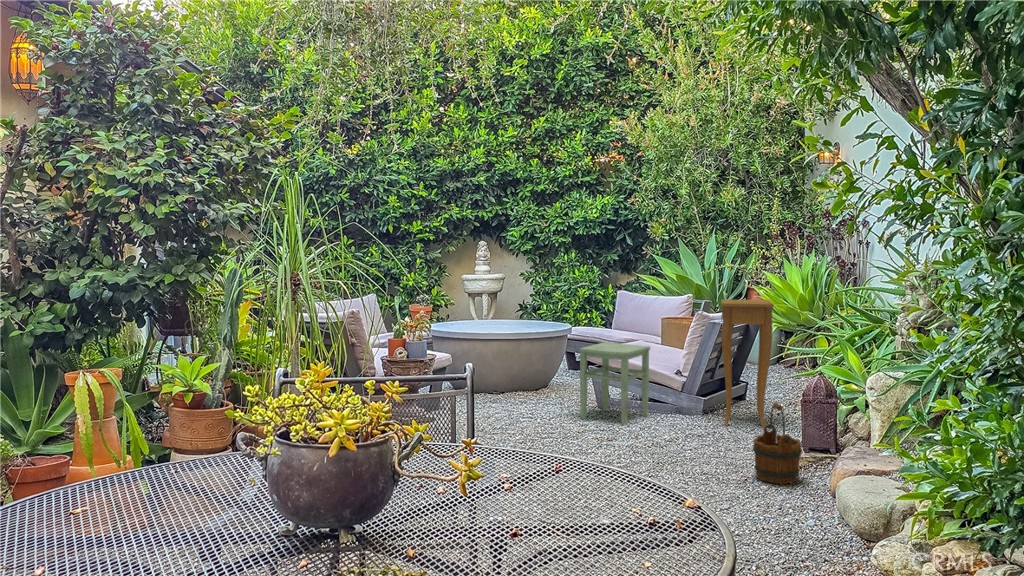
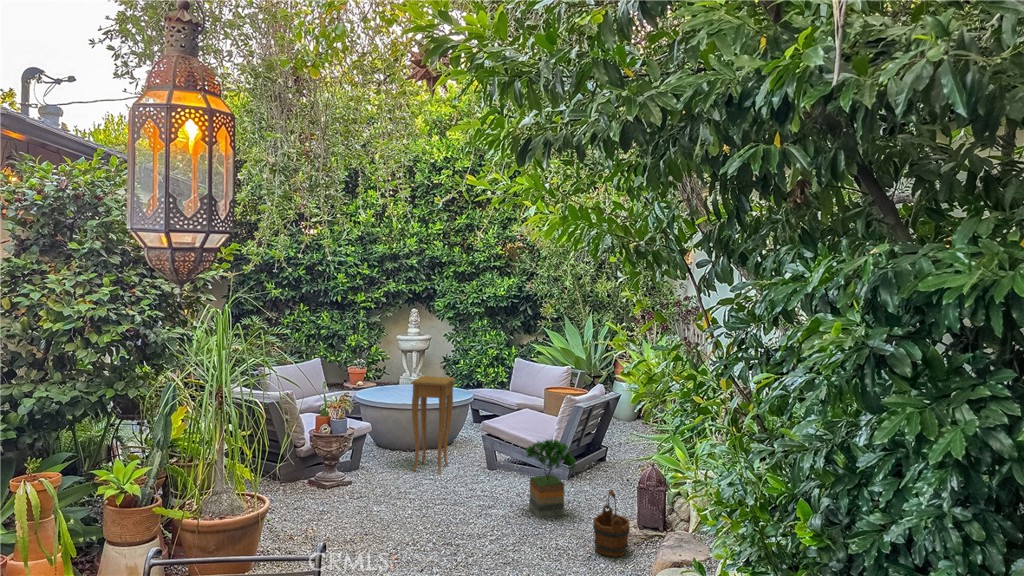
side table: present [721,299,774,427] -> present [411,376,455,474]
stool: present [579,342,650,425] -> none [472,416,529,488]
potted tree: none [653,354,723,451] -> present [526,440,576,518]

